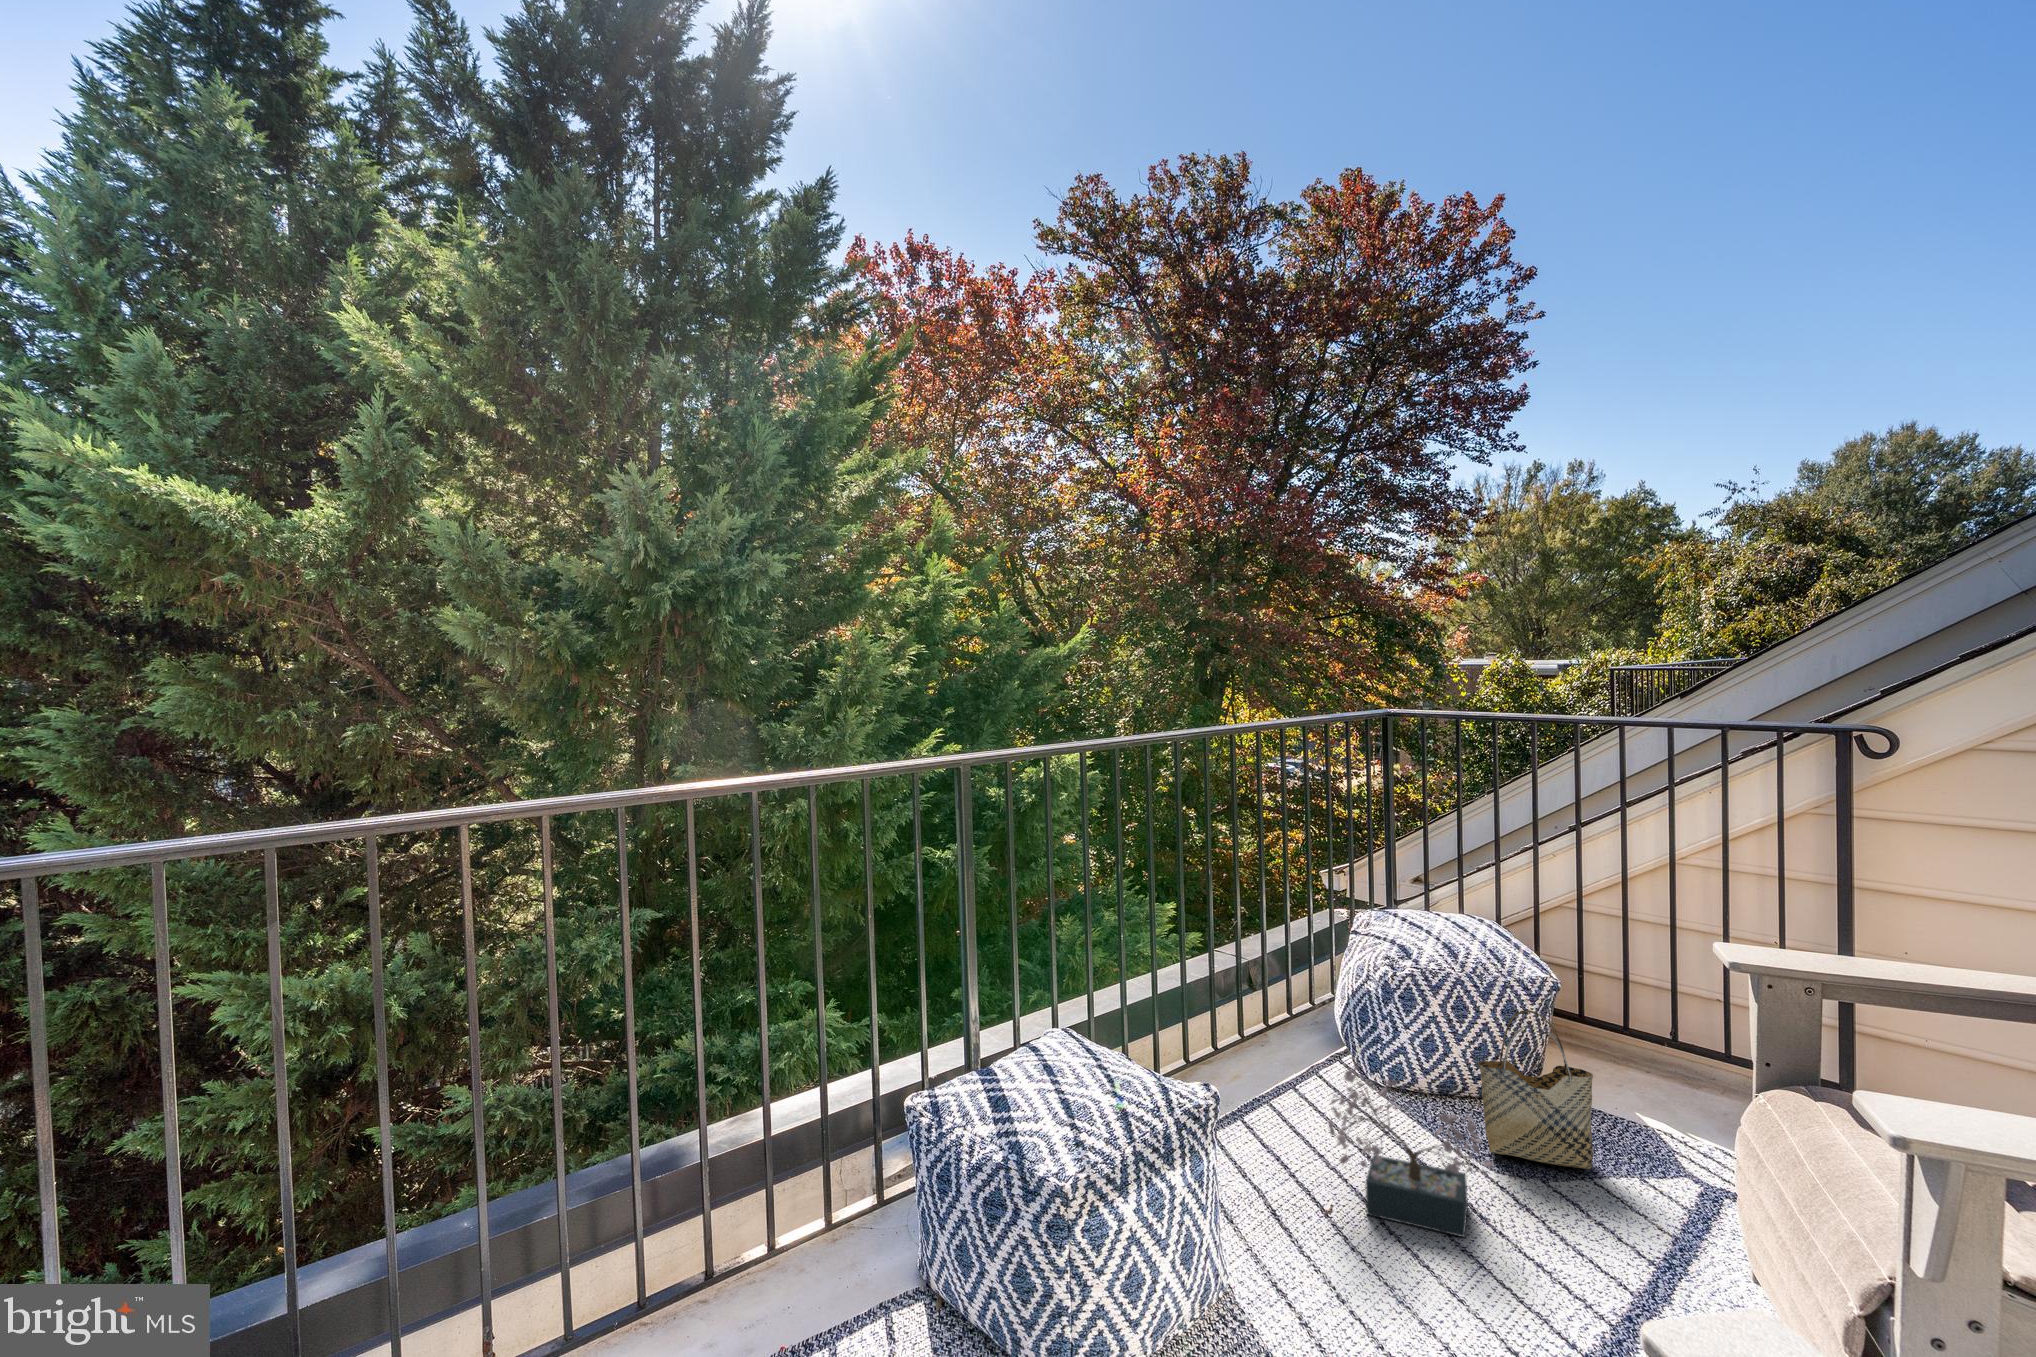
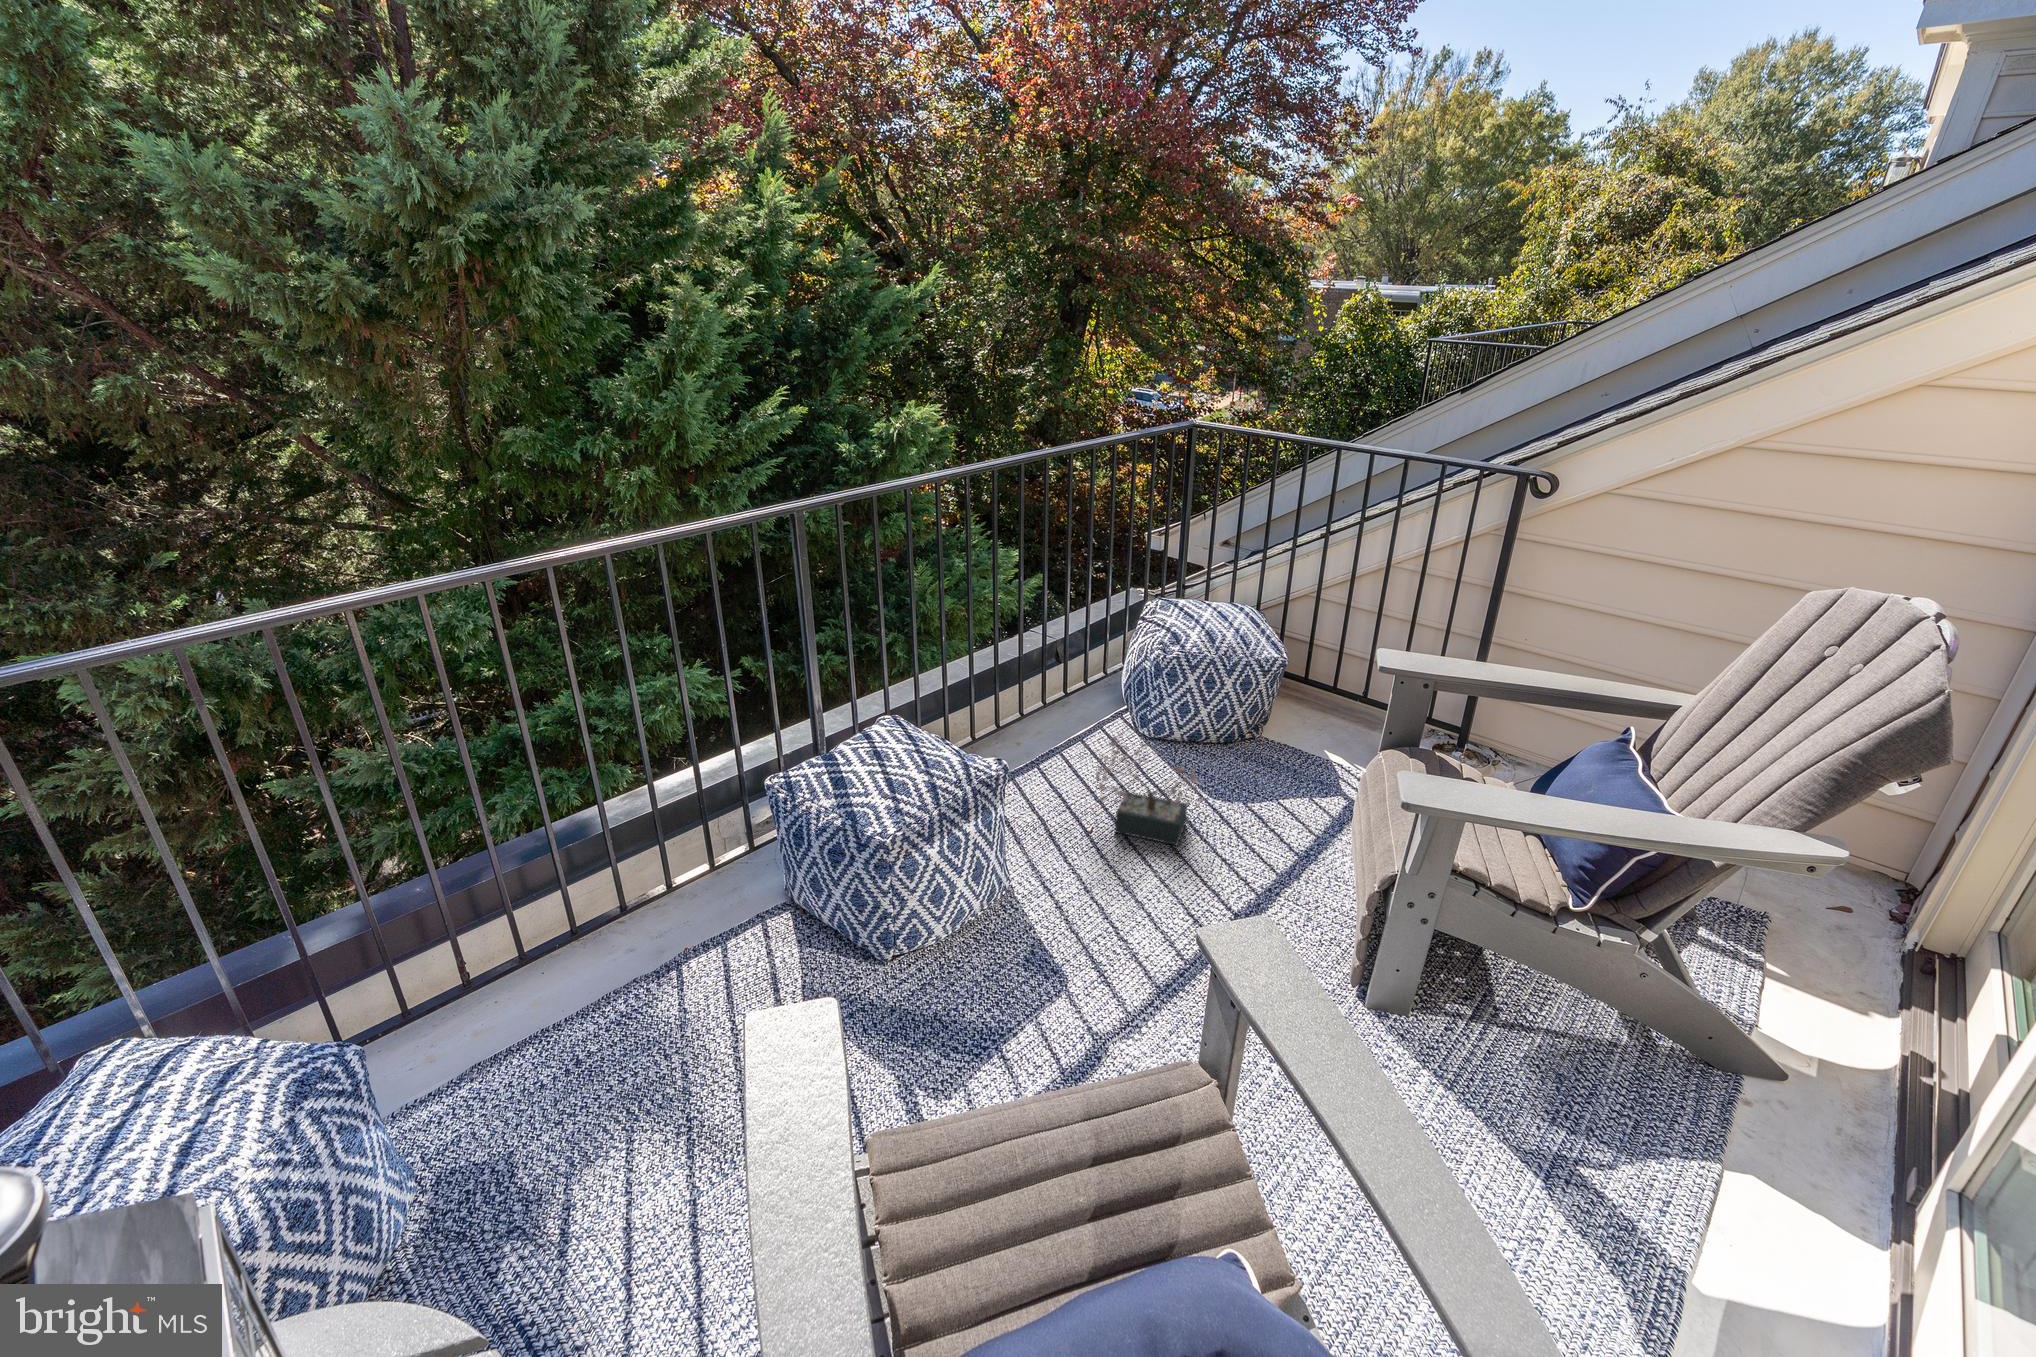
woven basket: present [1478,1010,1593,1169] -> none [1212,687,1291,794]

